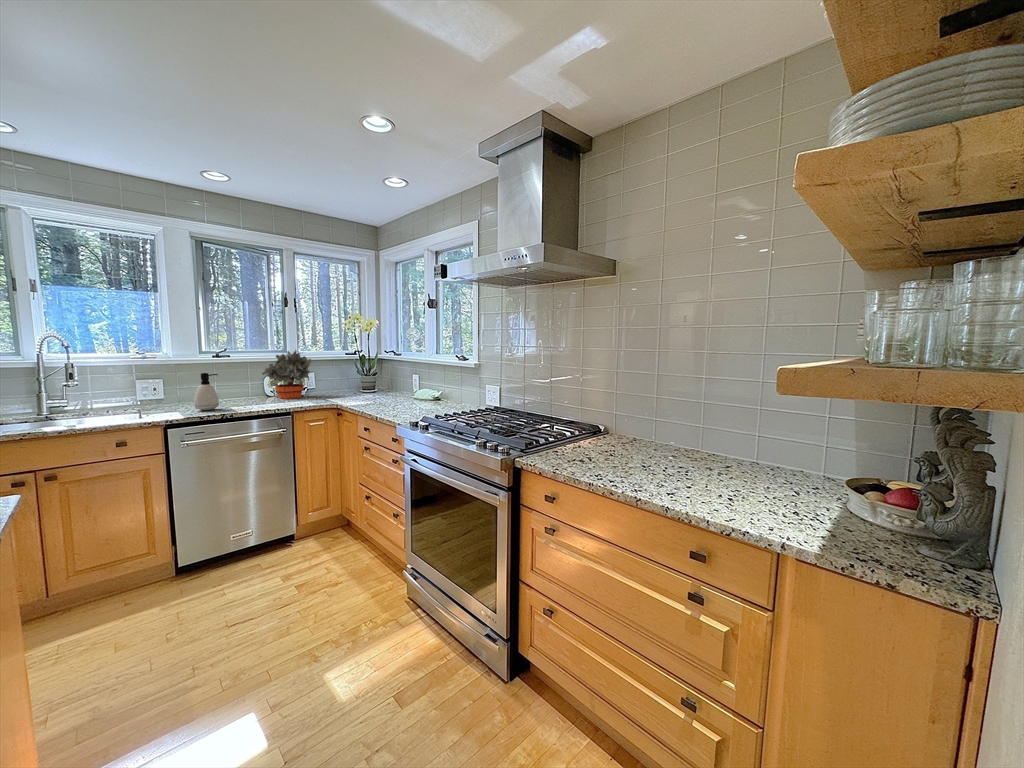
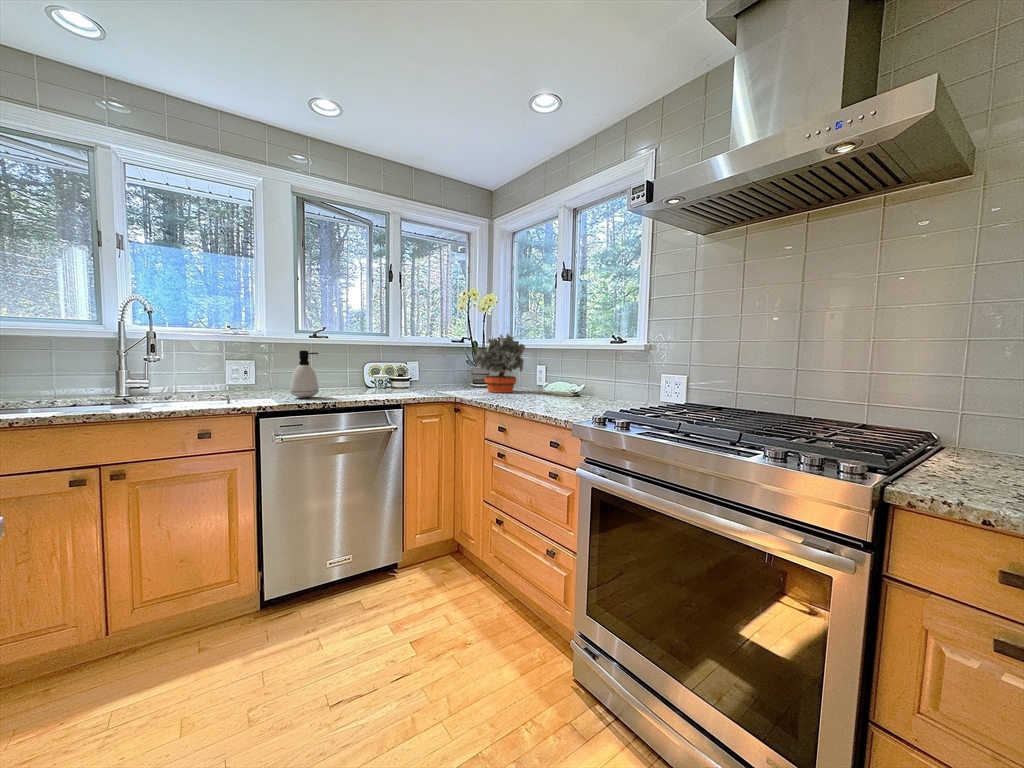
potted plant: present [262,350,311,399] -> present [473,333,525,393]

